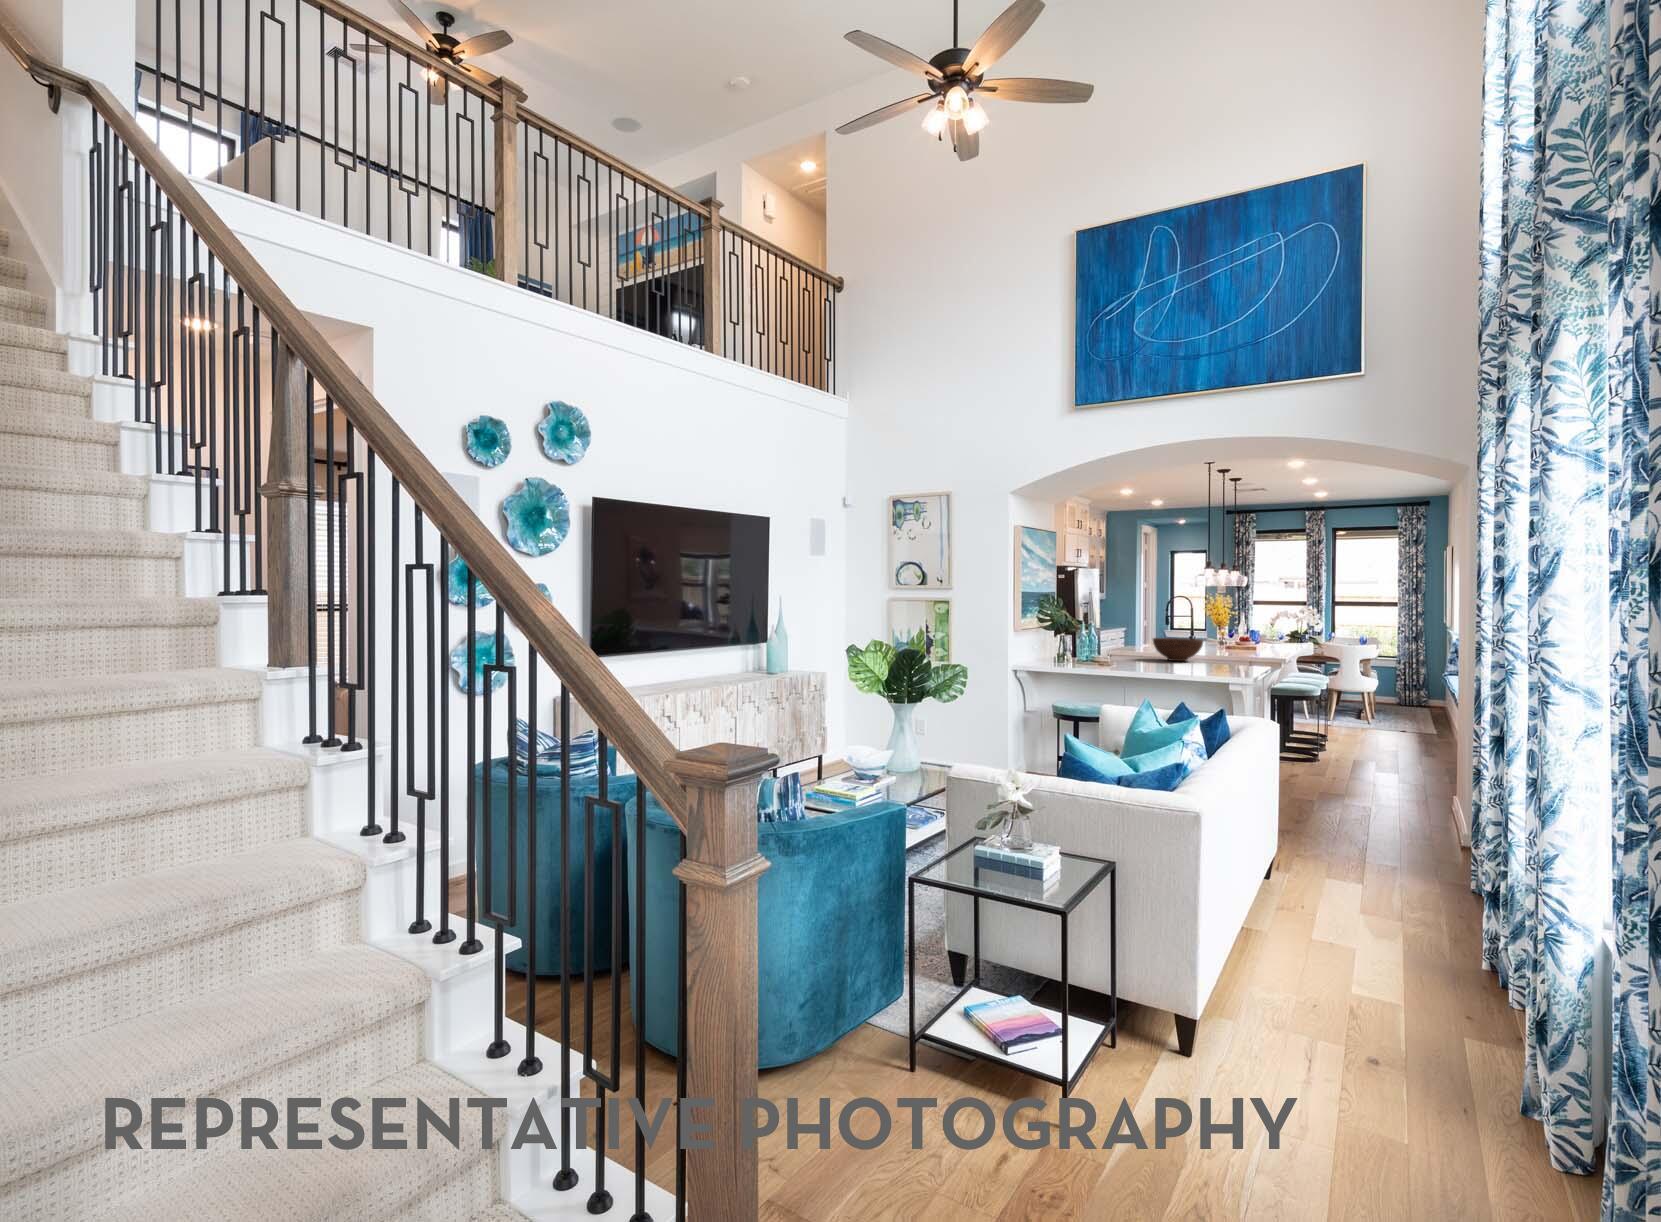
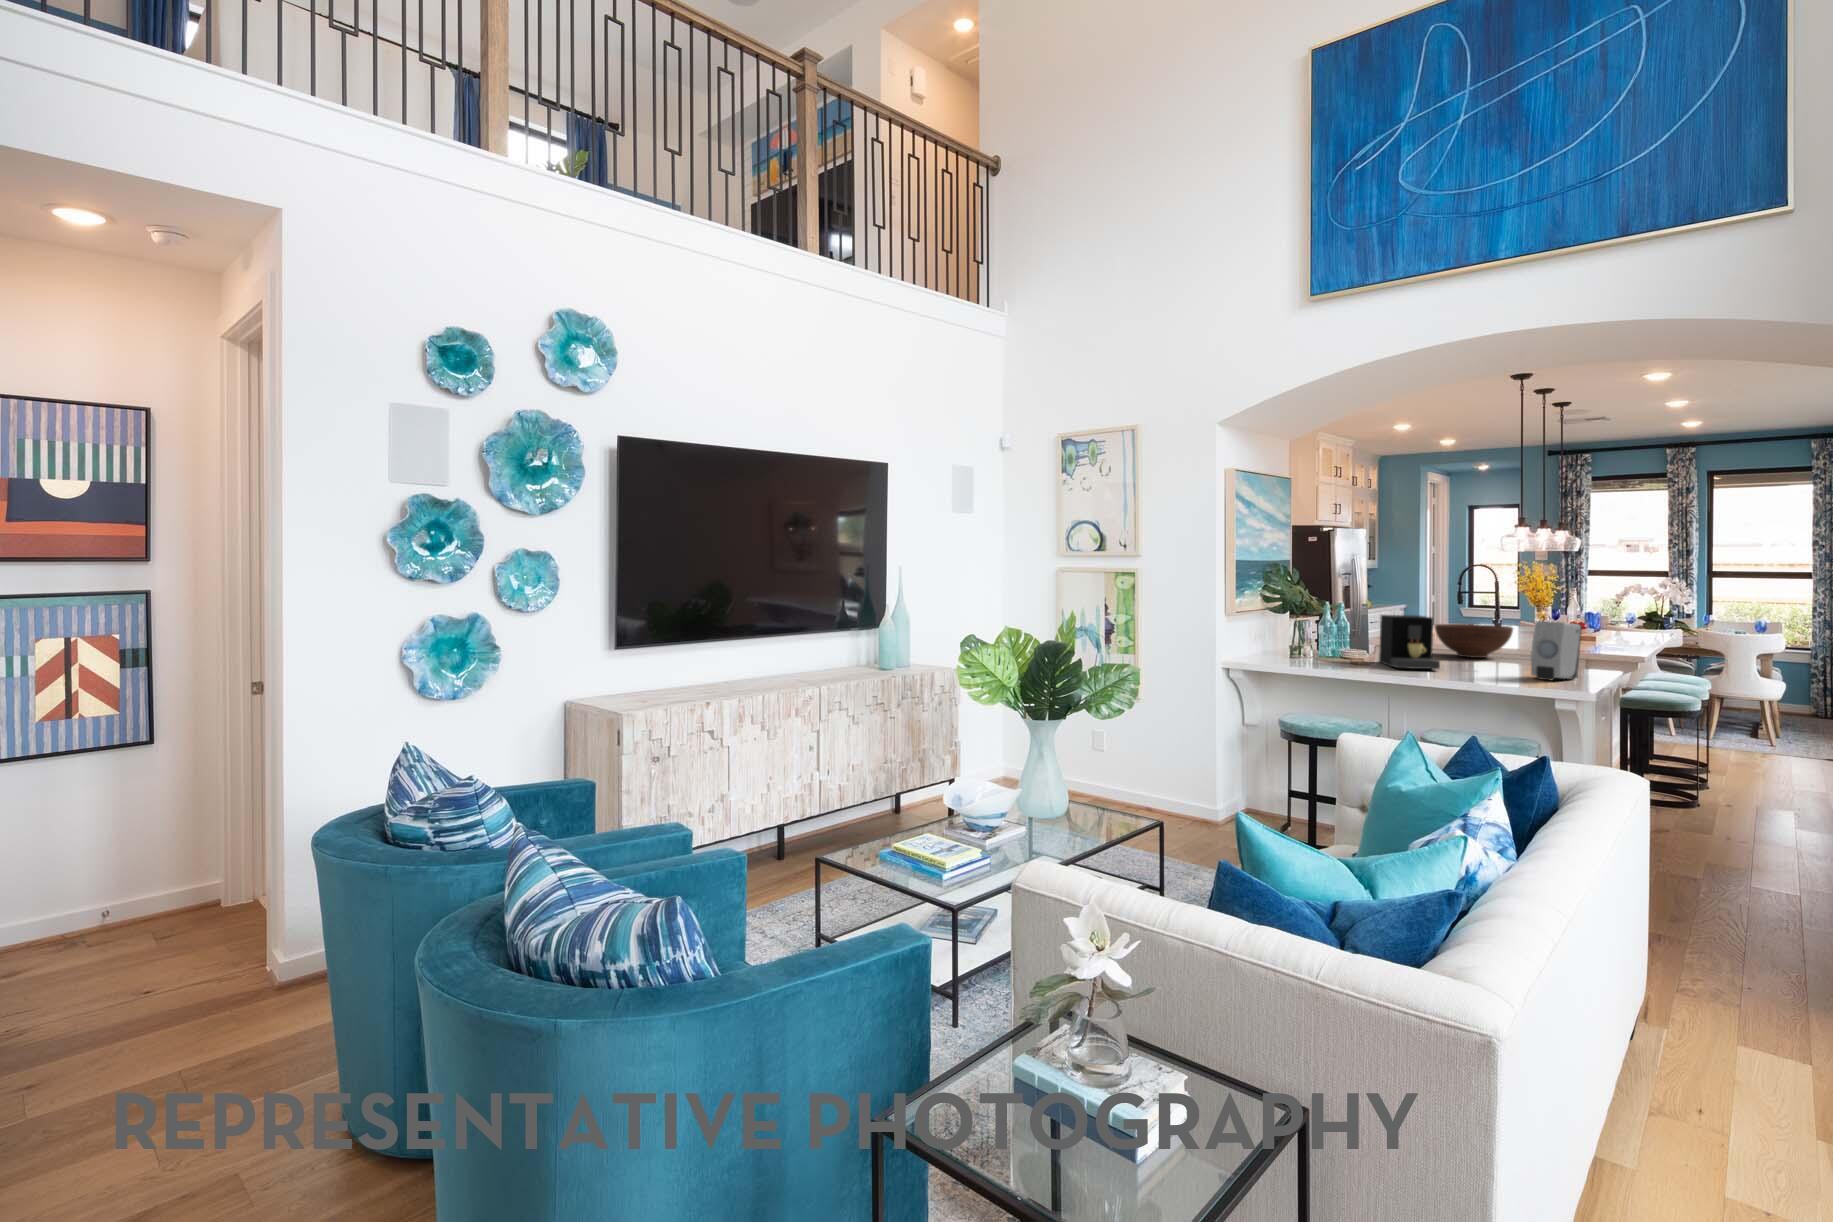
coffee maker: none [1117,631,1158,668] -> present [1379,615,1440,669]
soap dispenser: none [1215,635,1246,675] -> present [1531,621,1582,680]

